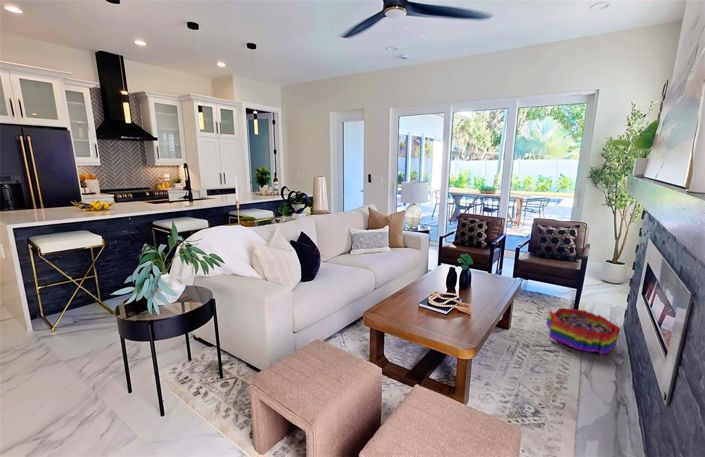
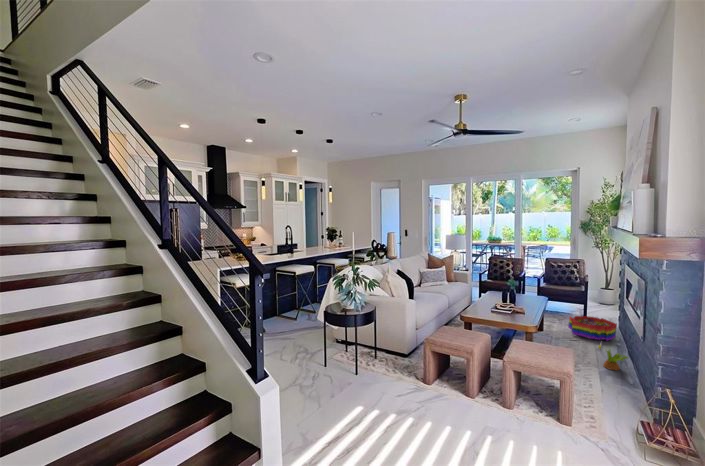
decorative plant: none [580,375,634,430] -> present [598,344,628,370]

